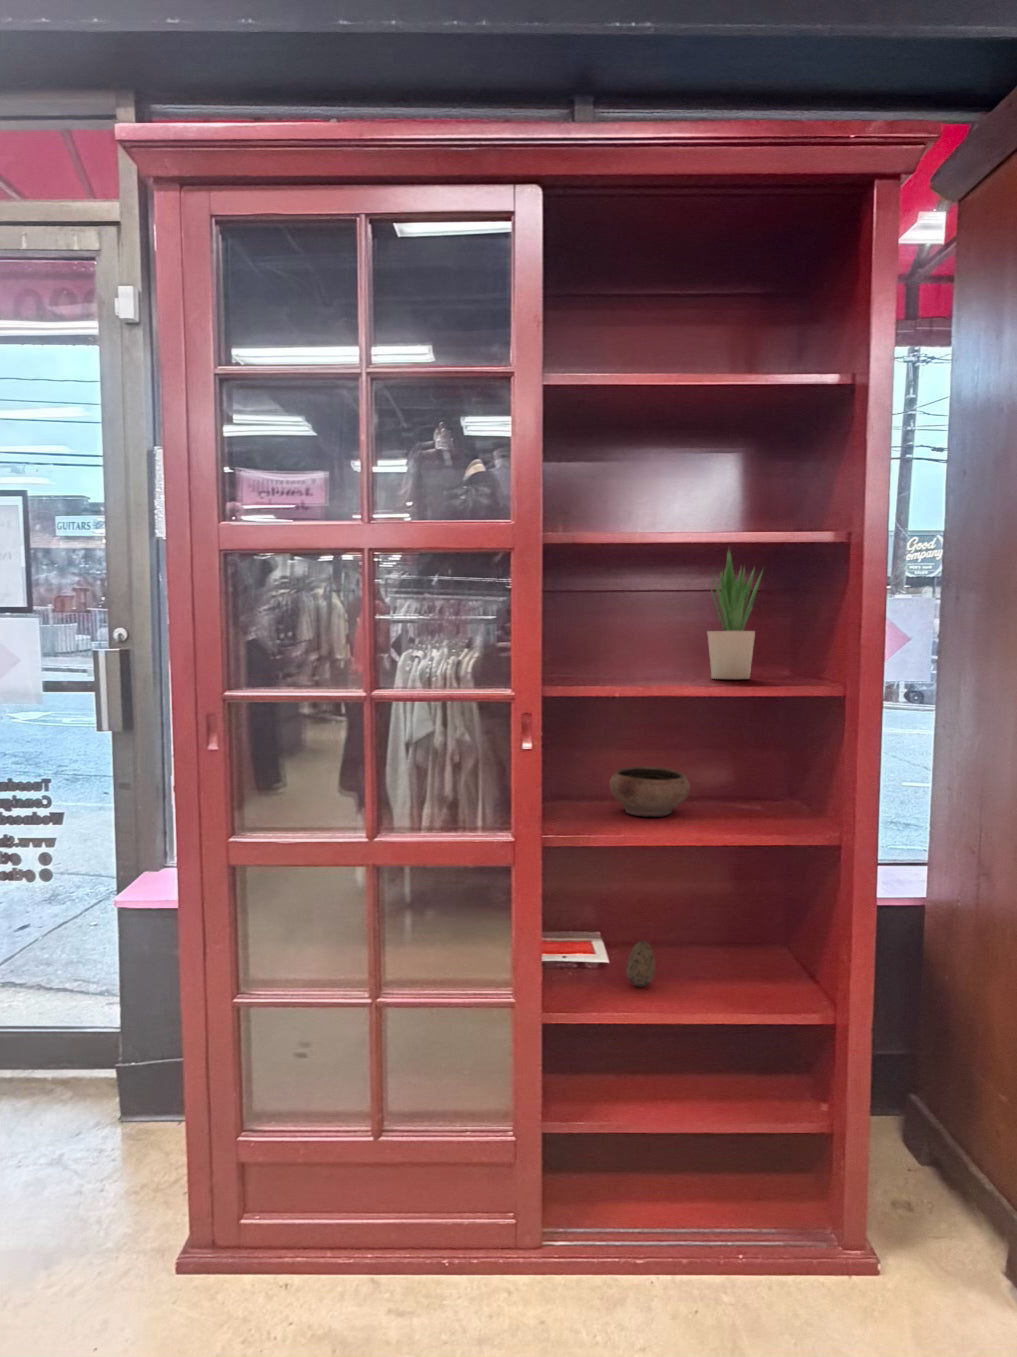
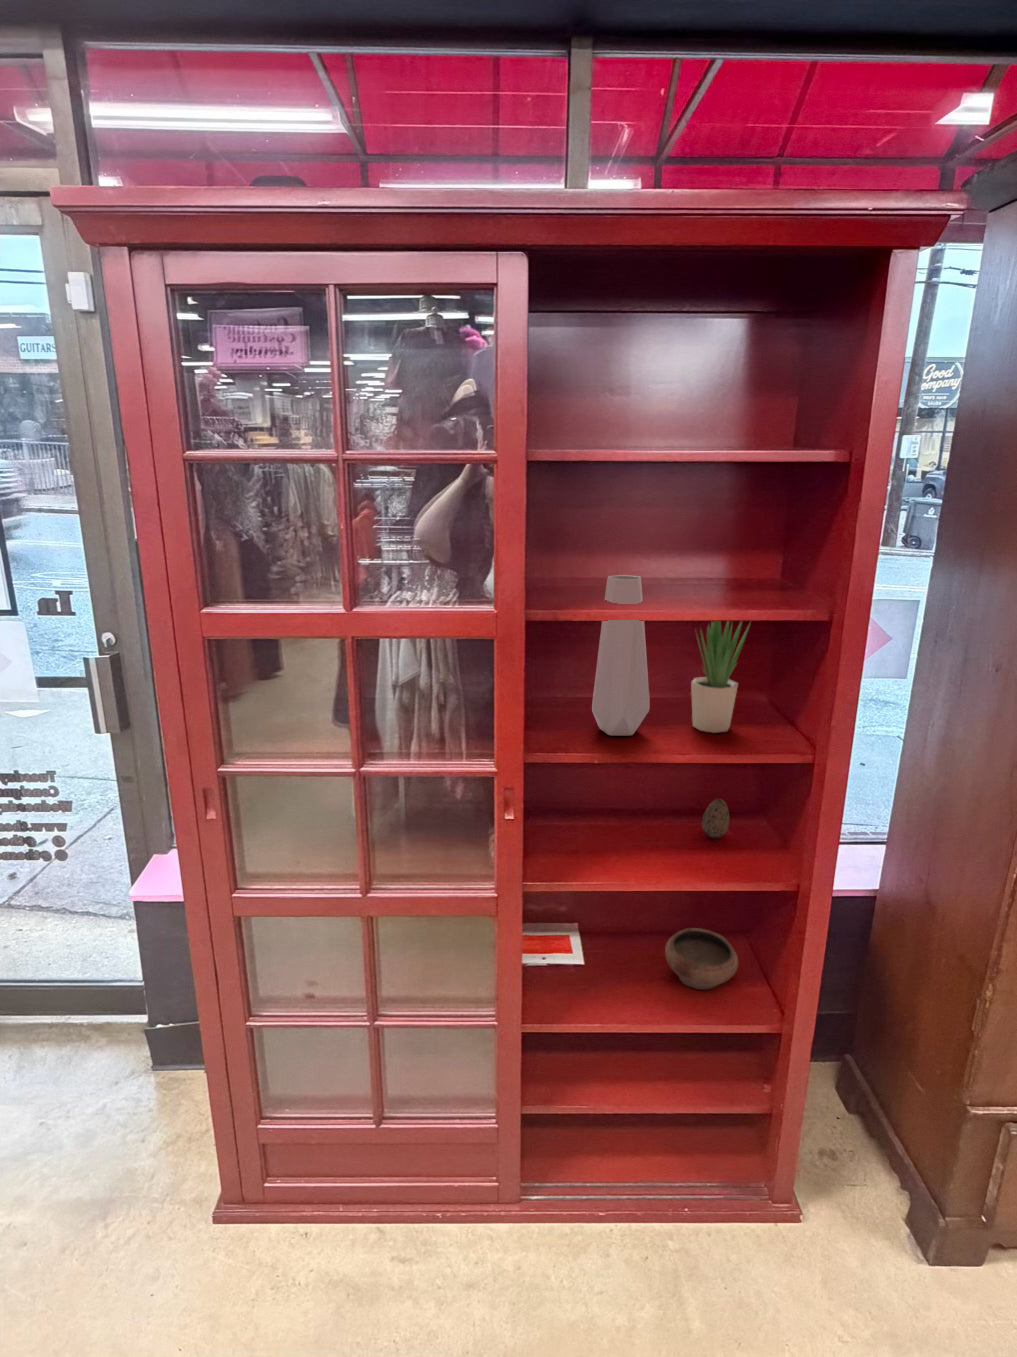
vase: none [608,519,667,681] -> present [592,575,650,736]
ceramic bowl: present [610,767,690,817] -> present [665,928,738,990]
decorative egg: present [626,941,655,987] -> present [702,799,729,838]

